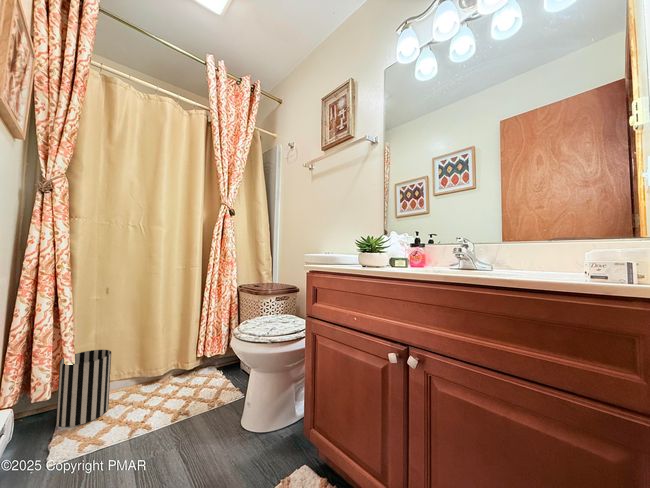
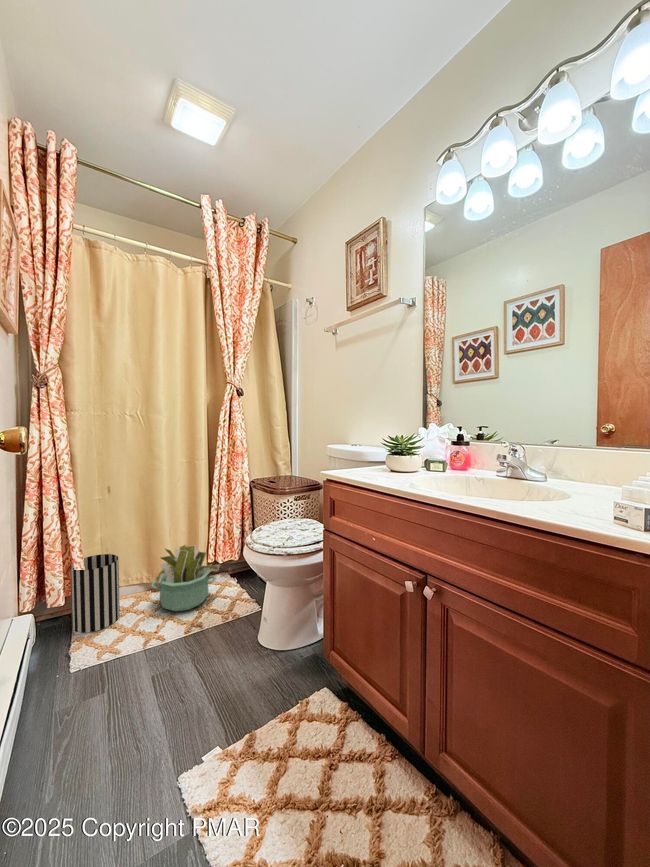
decorative plant: none [142,340,209,401] -> present [151,545,220,611]

